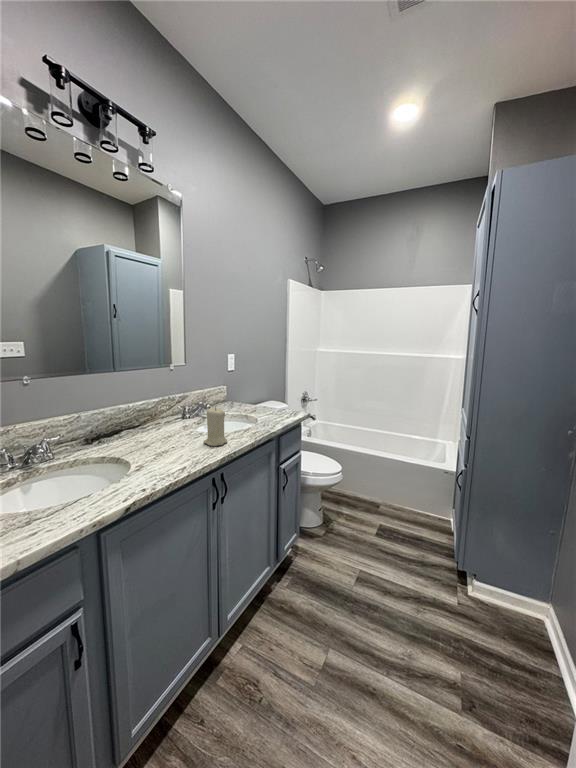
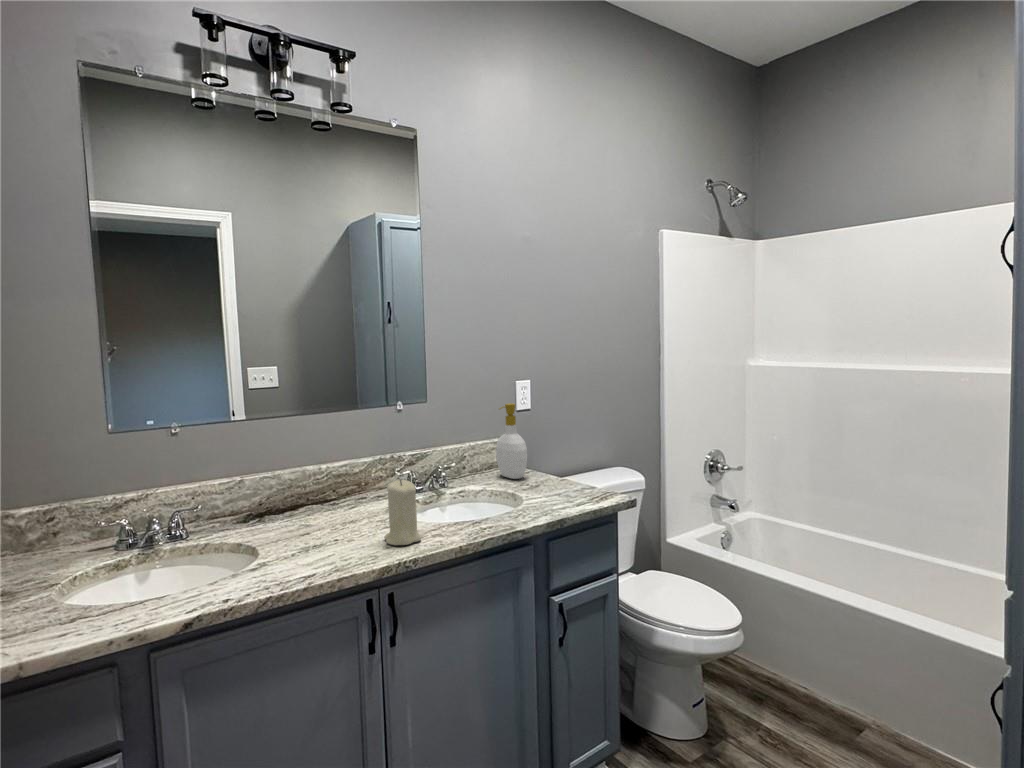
soap bottle: none [224,366,244,408] -> present [496,403,527,479]

